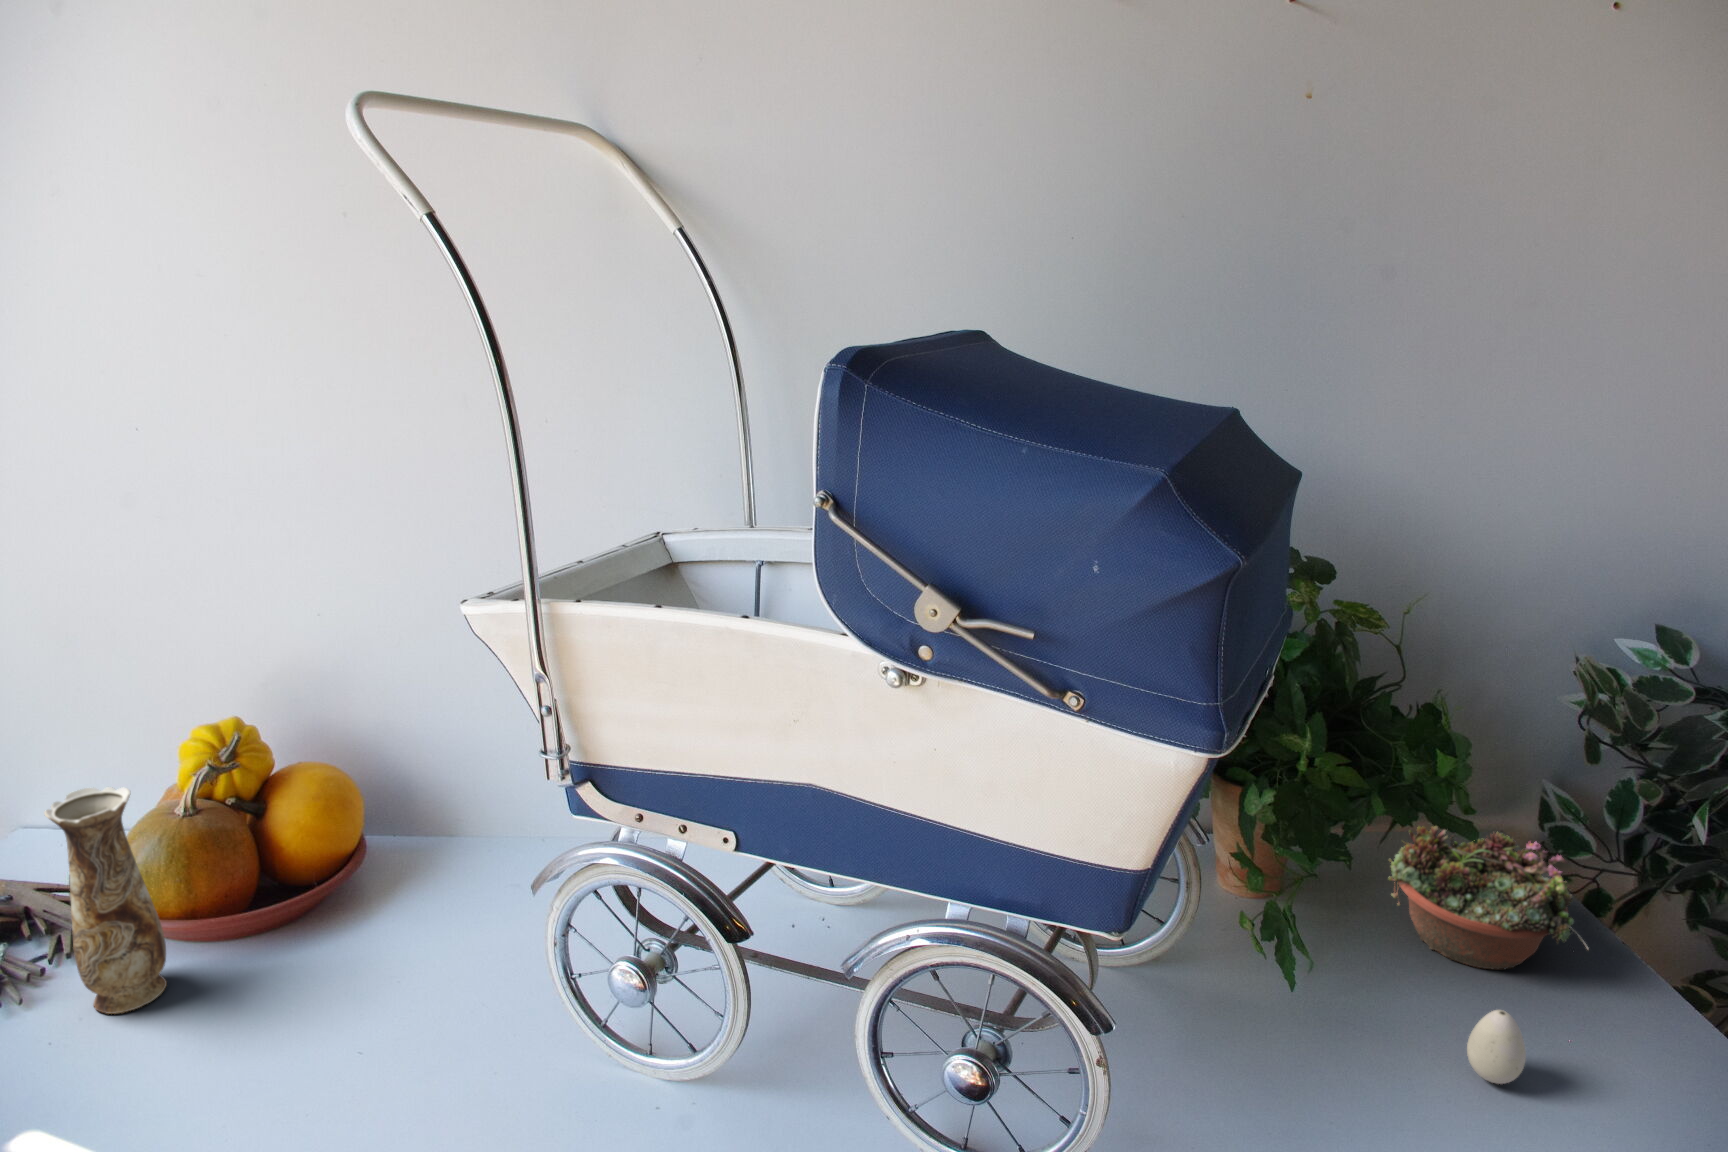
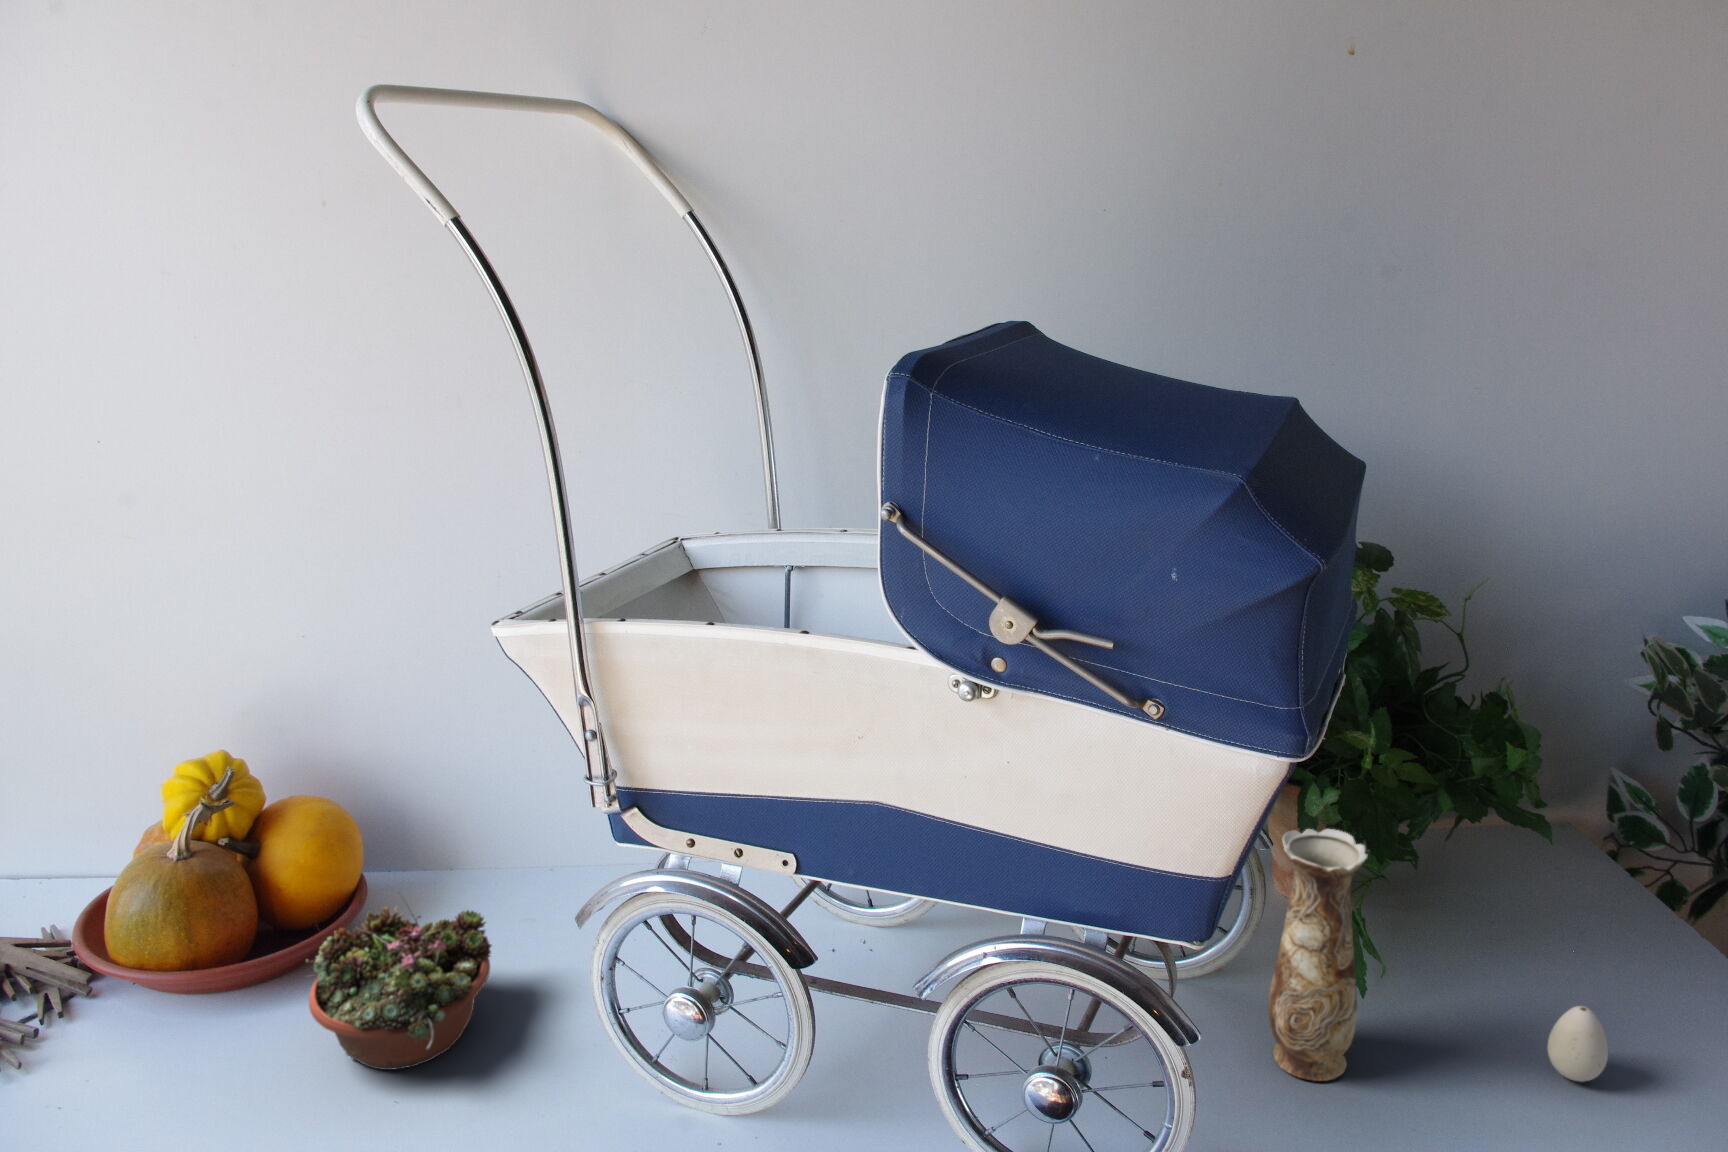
vase: present [44,787,167,1014] -> present [1269,829,1368,1081]
succulent planter: present [1389,826,1588,969] -> present [306,907,491,1070]

